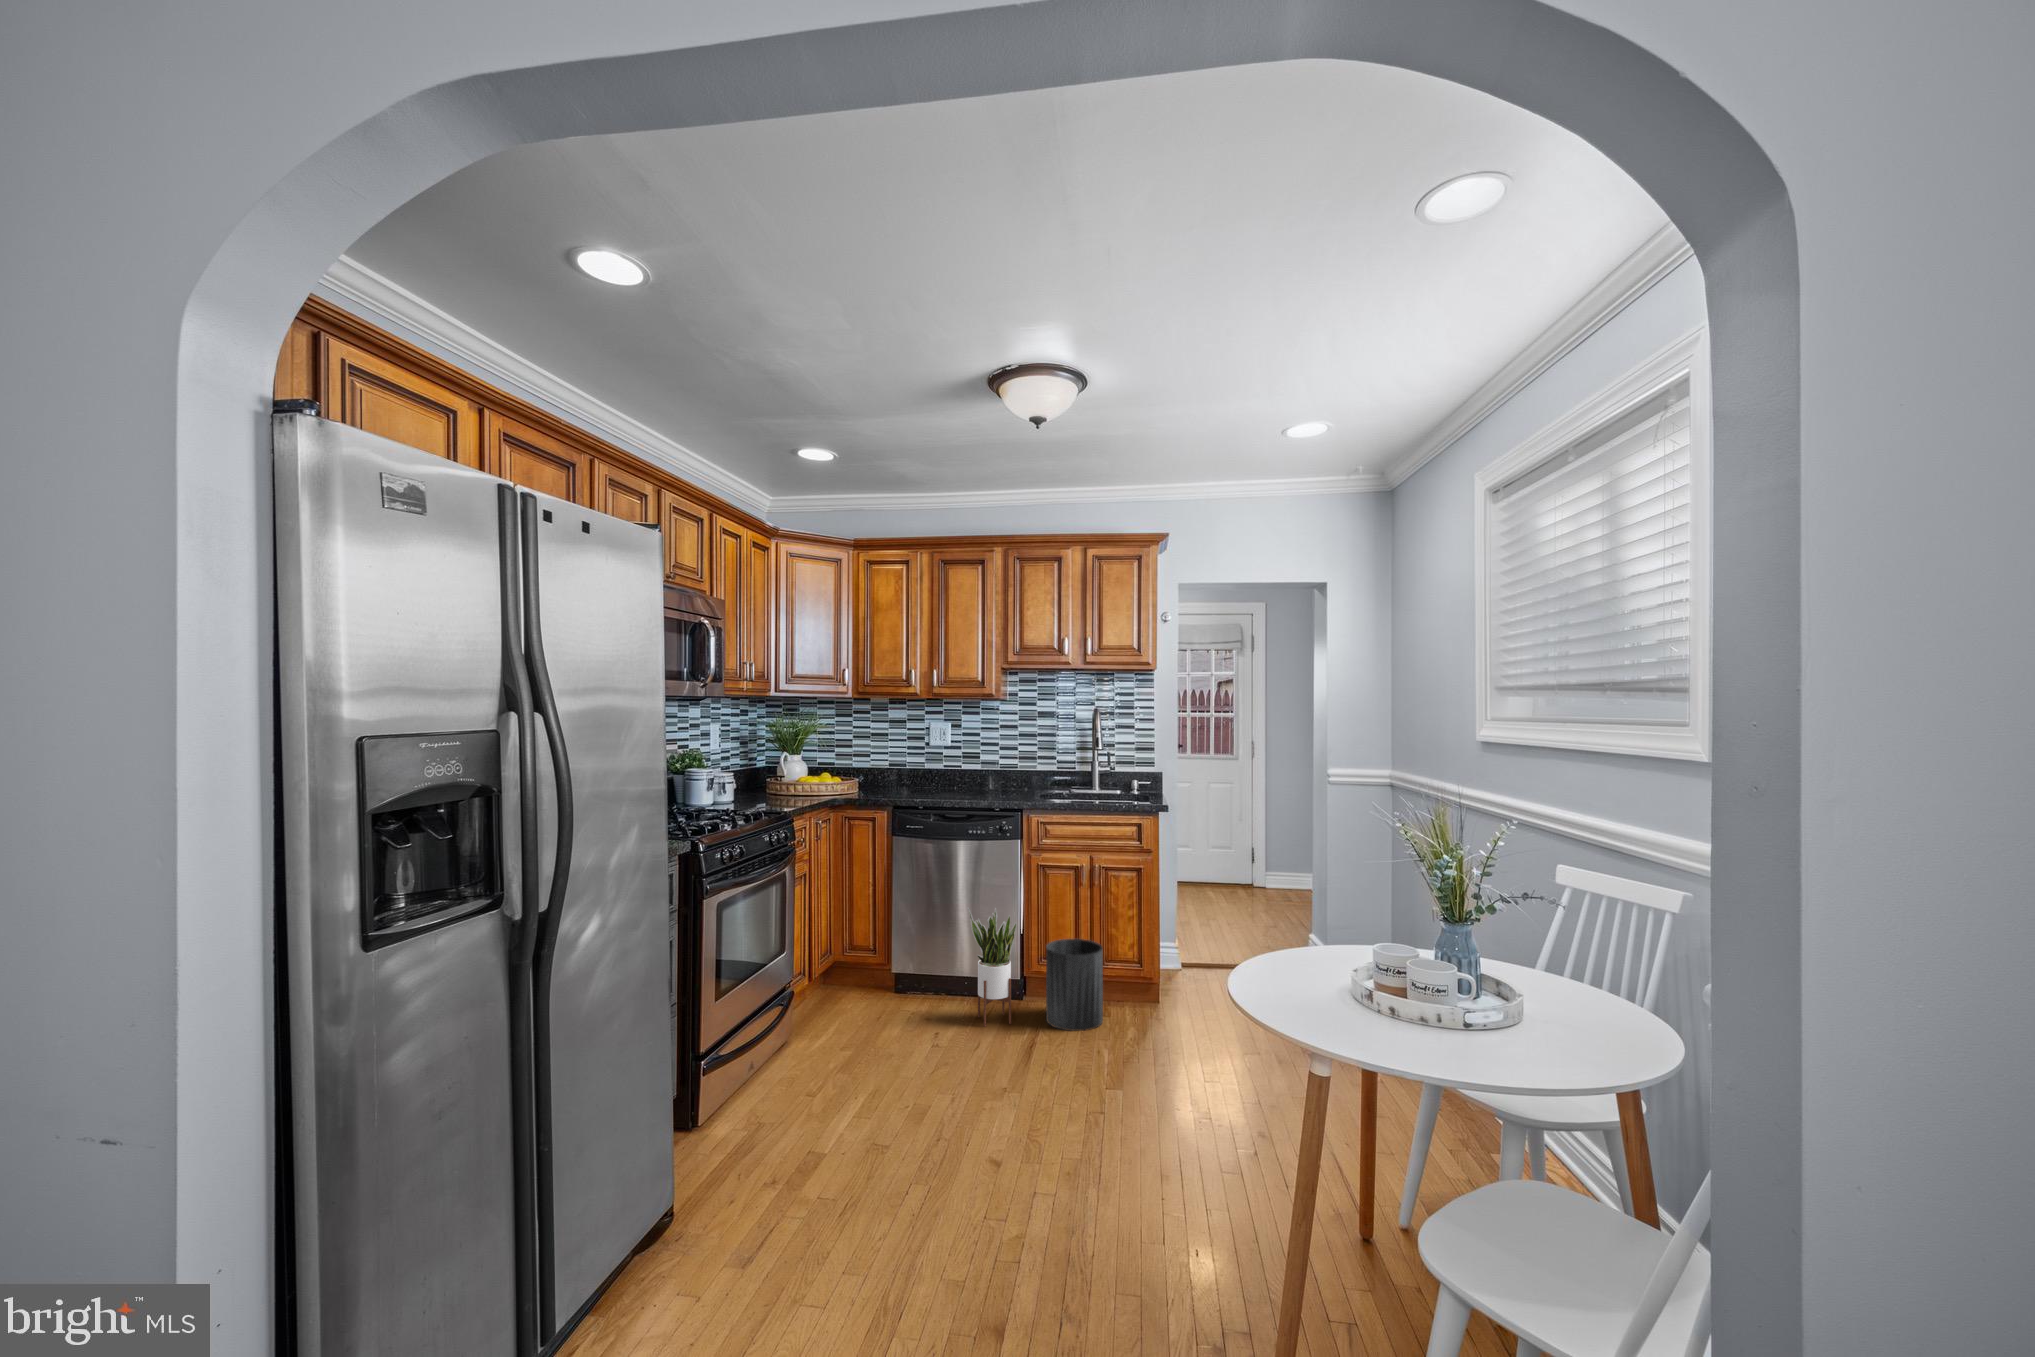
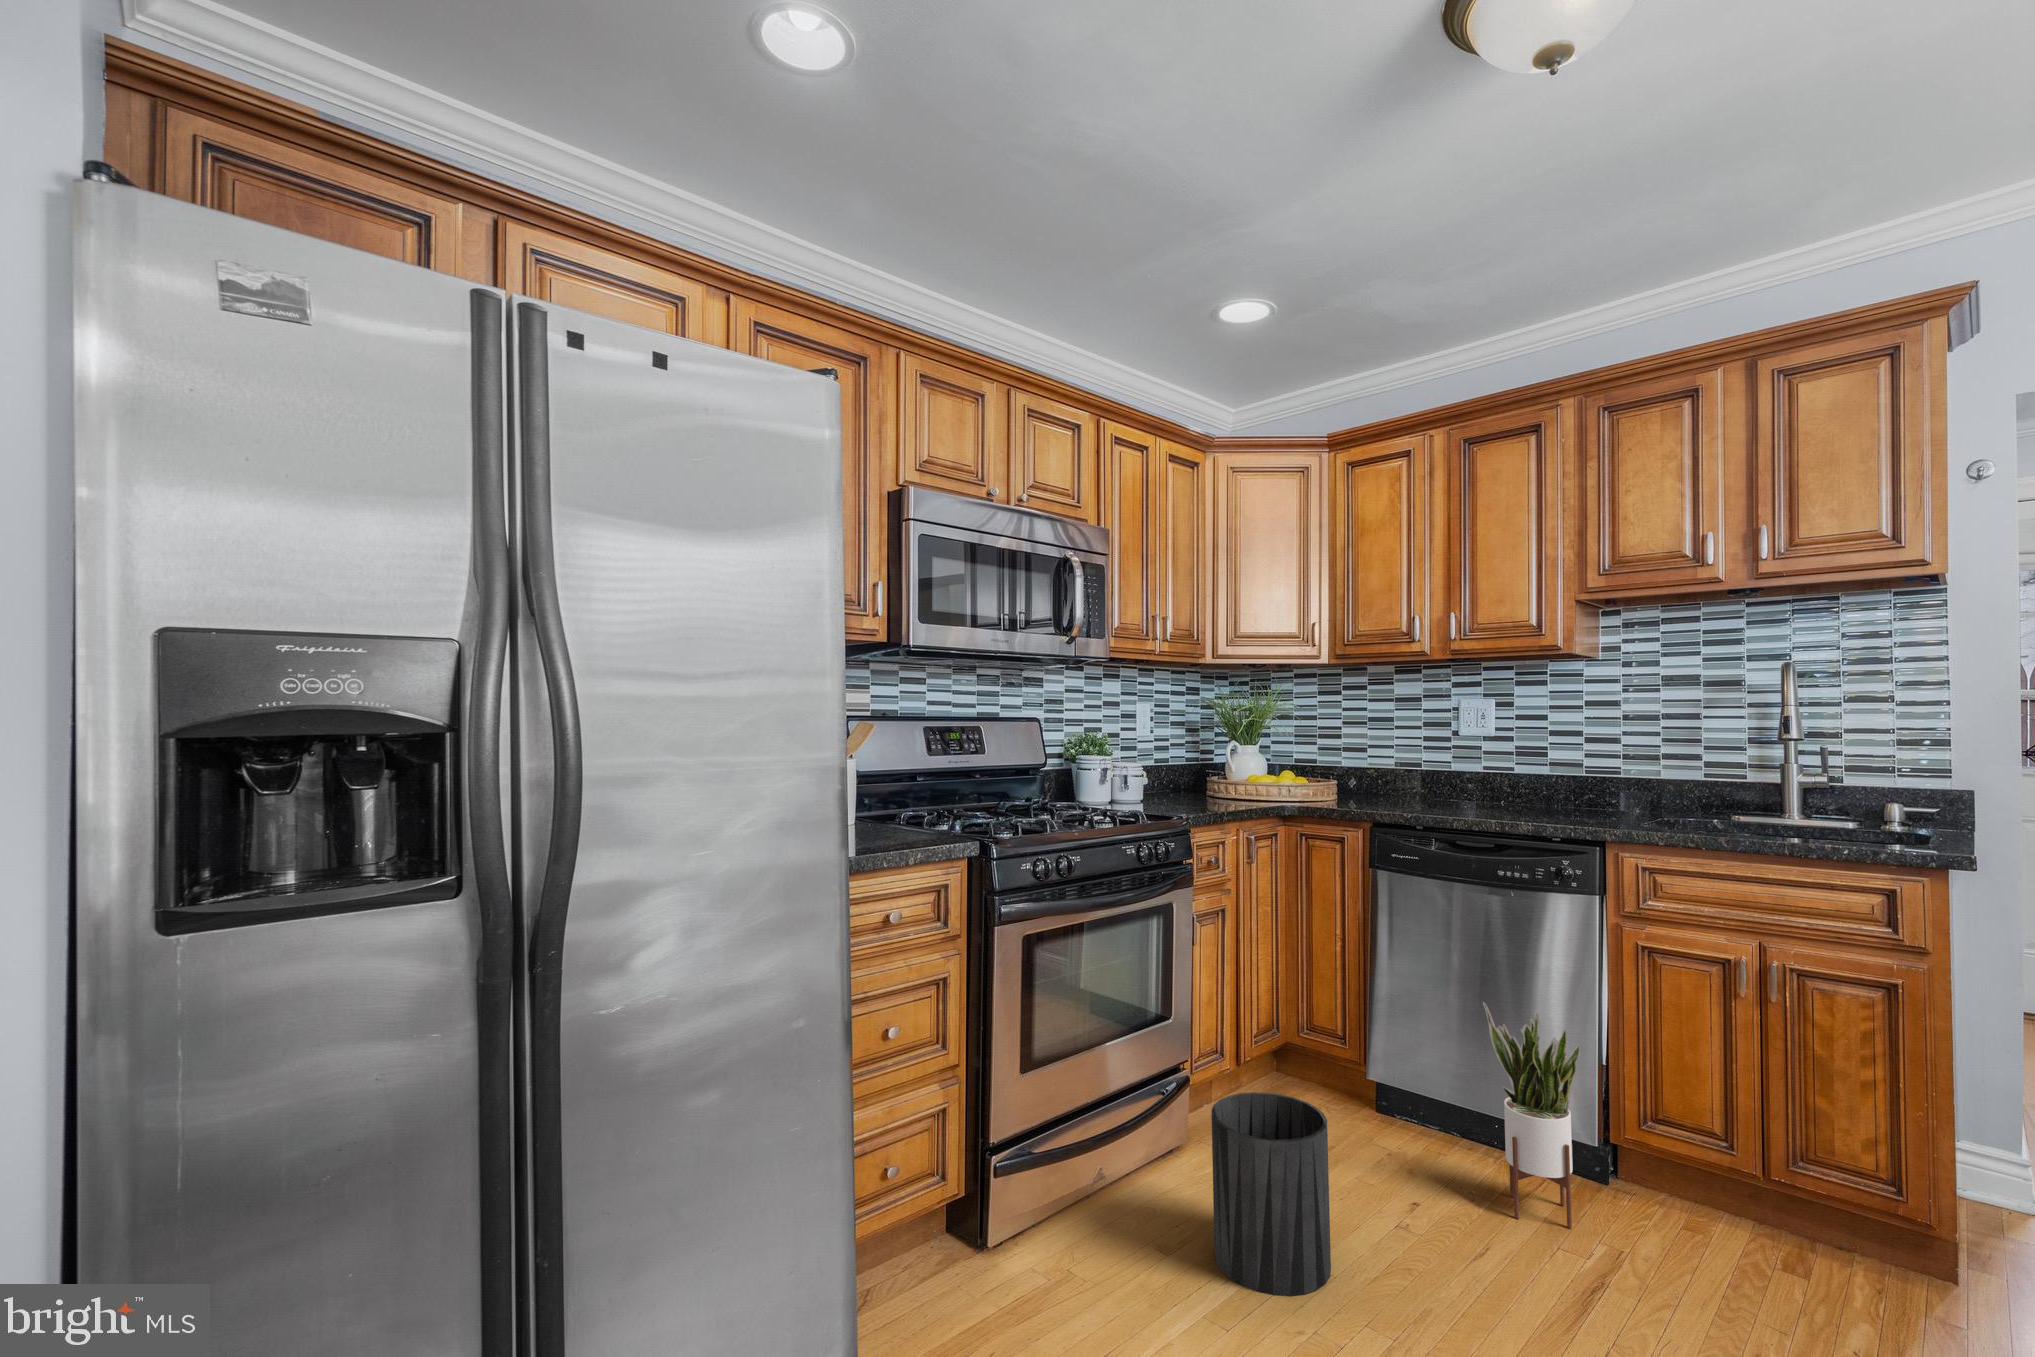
trash can: present [1046,939,1103,1031] -> present [1211,1092,1331,1296]

